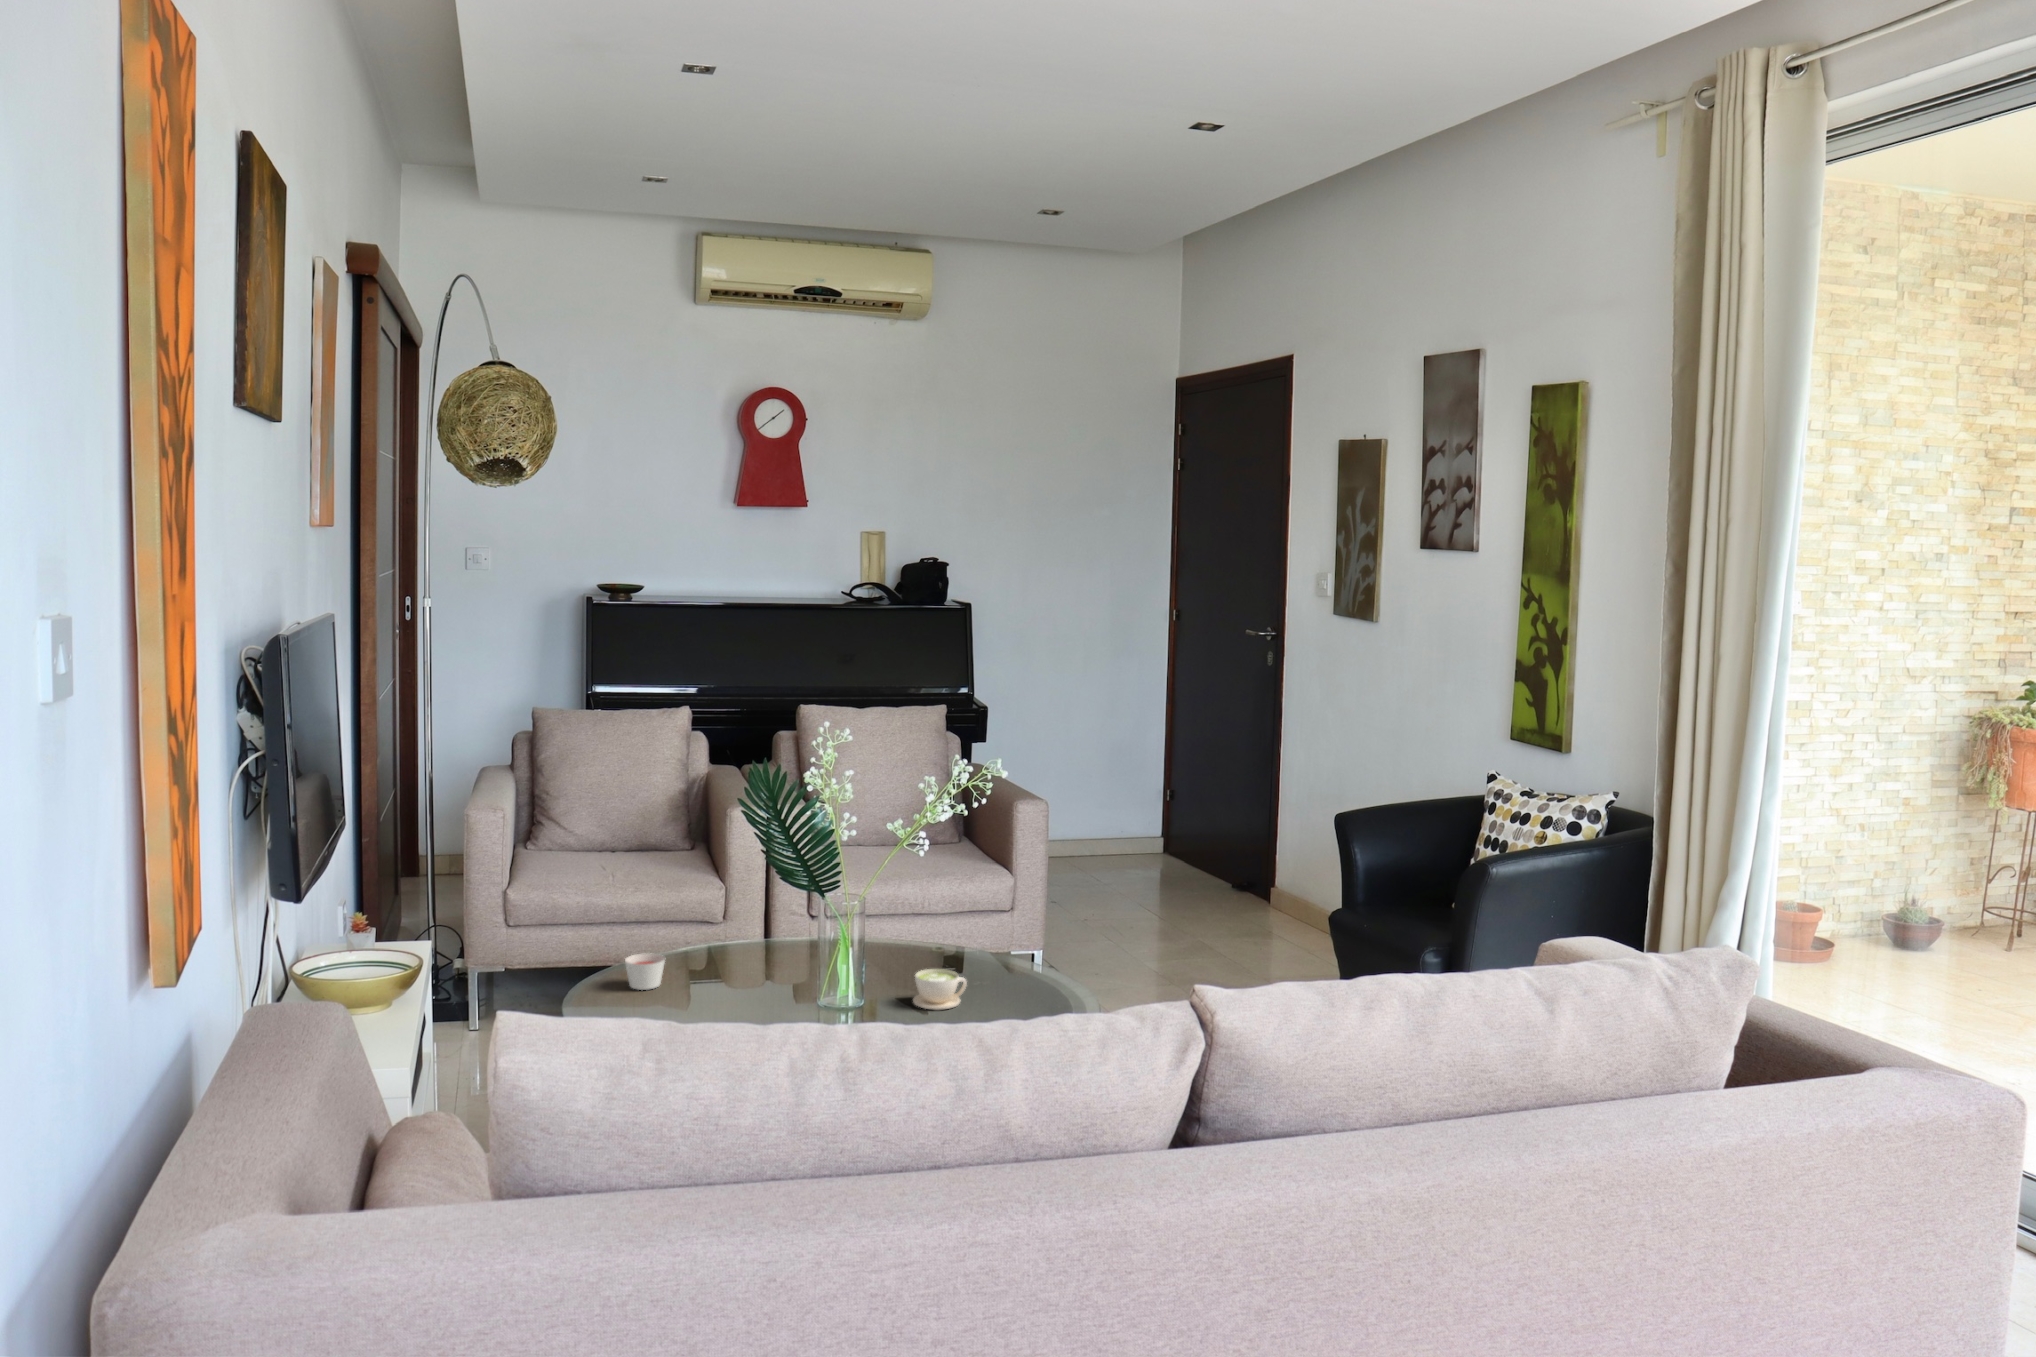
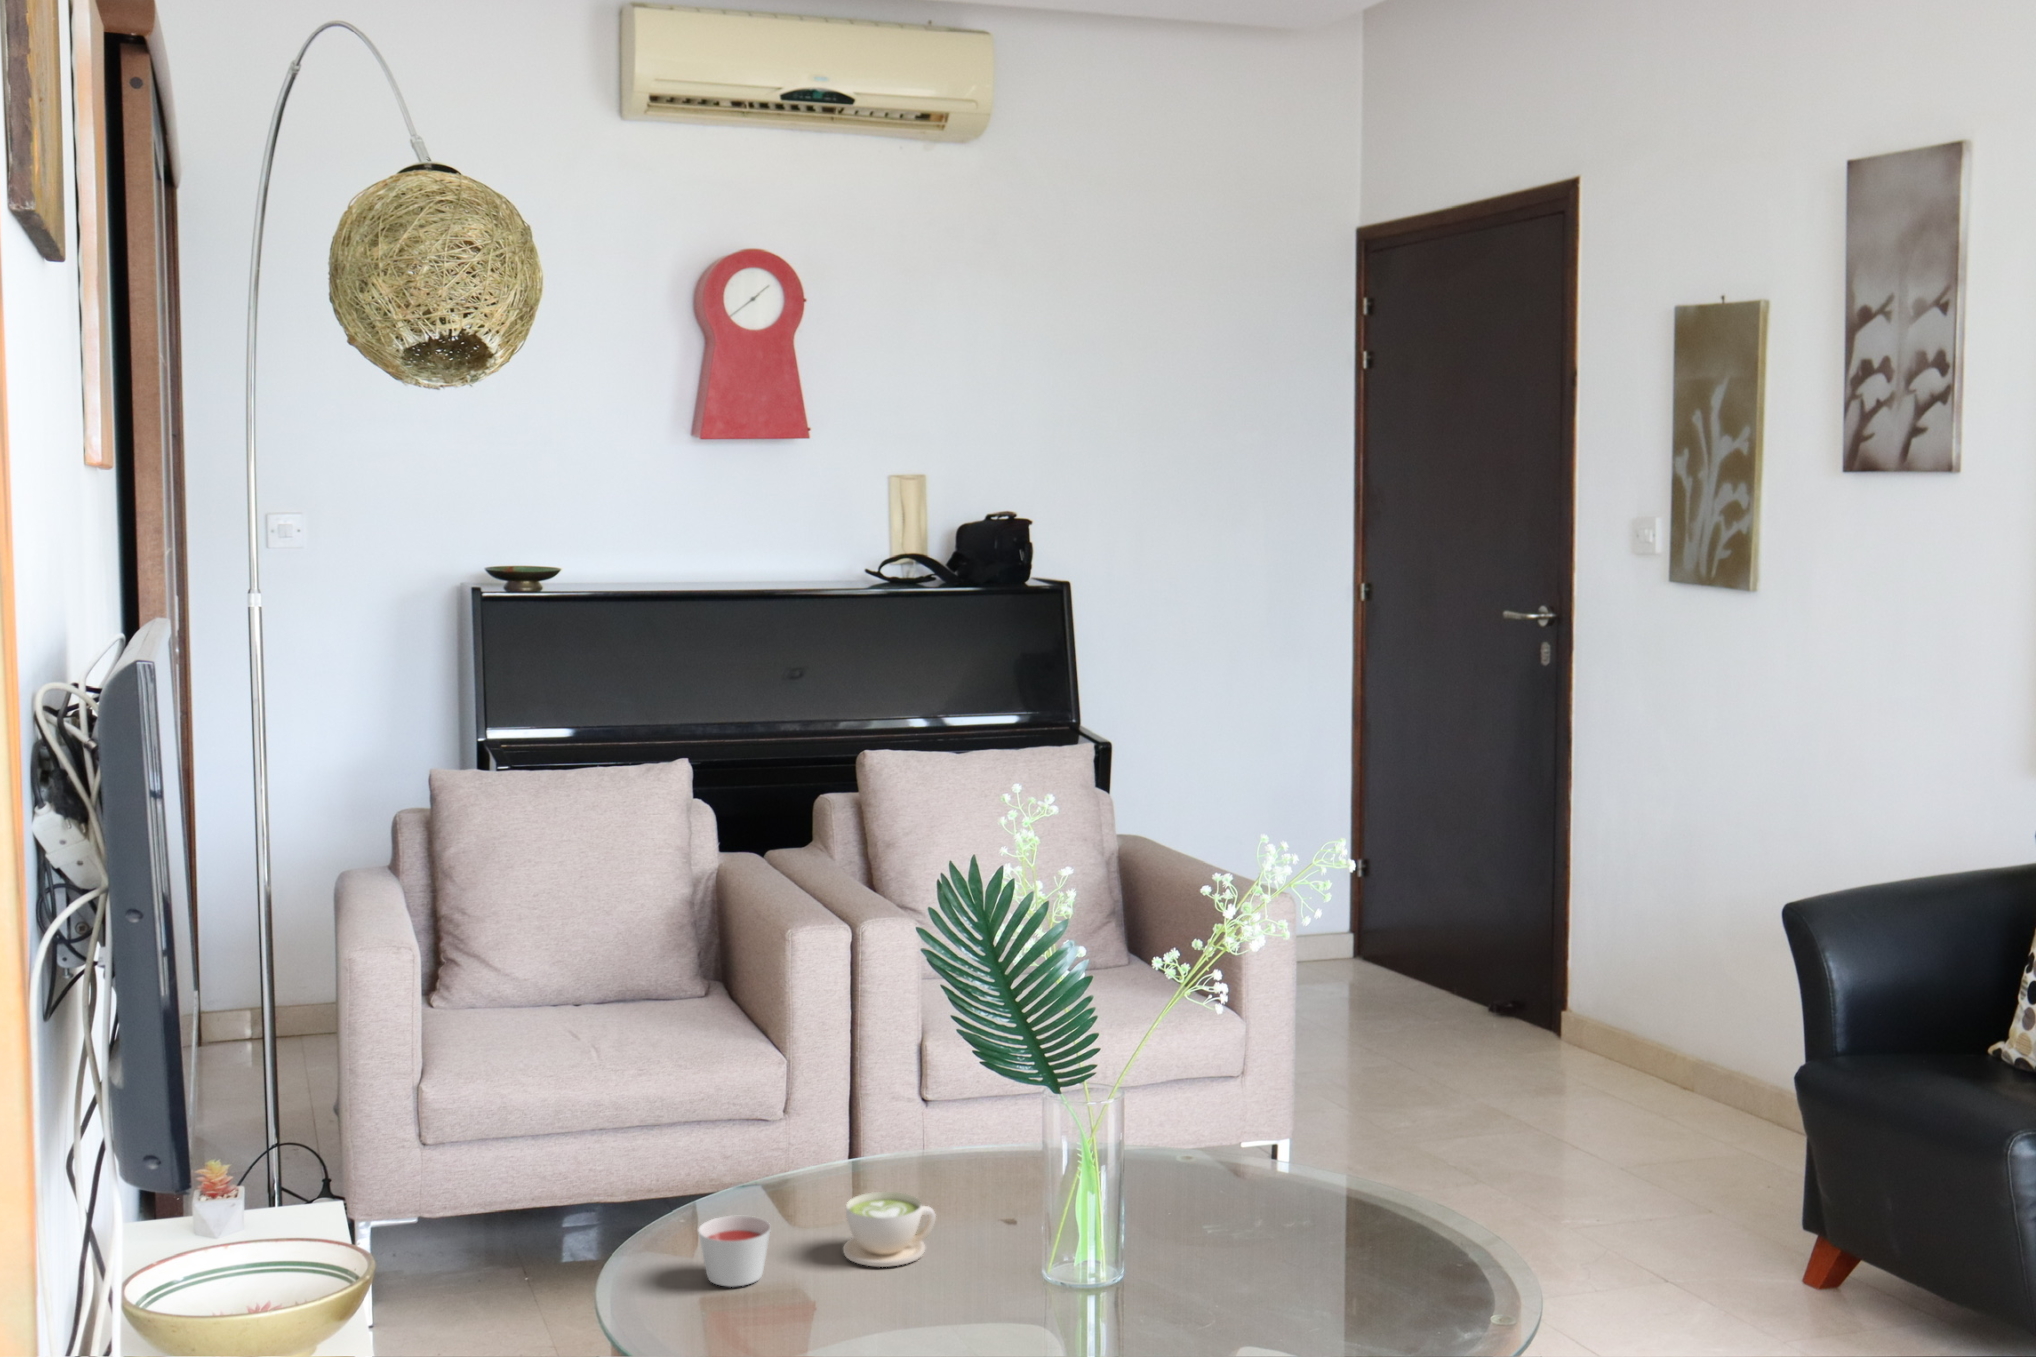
coffee cup: present [913,969,967,1010] -> present [843,1192,936,1267]

